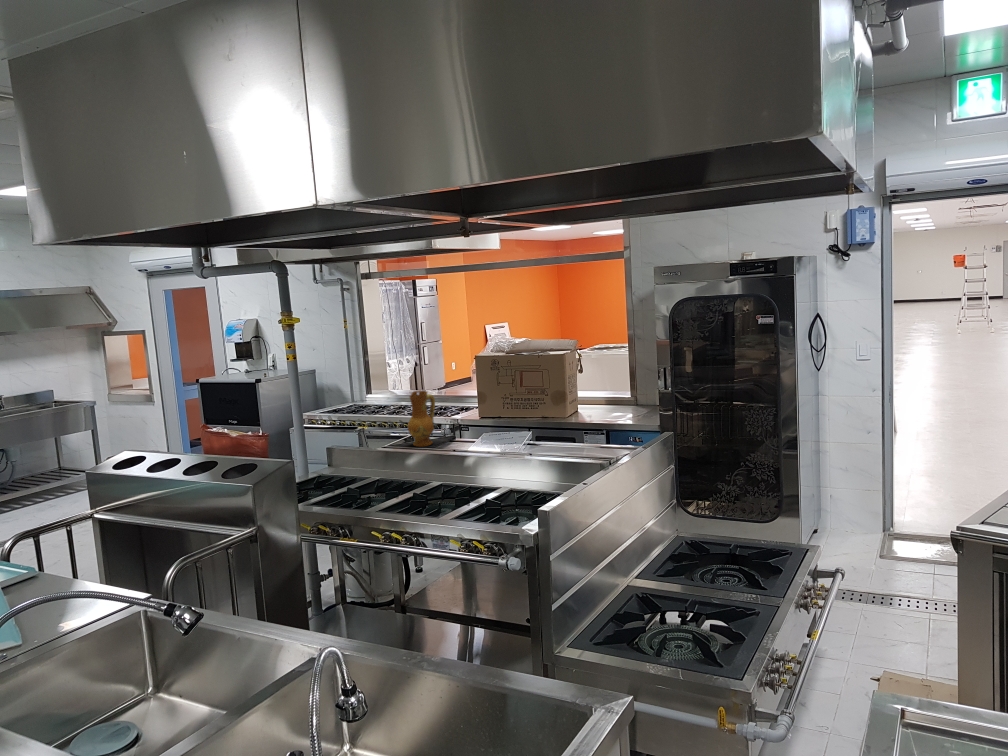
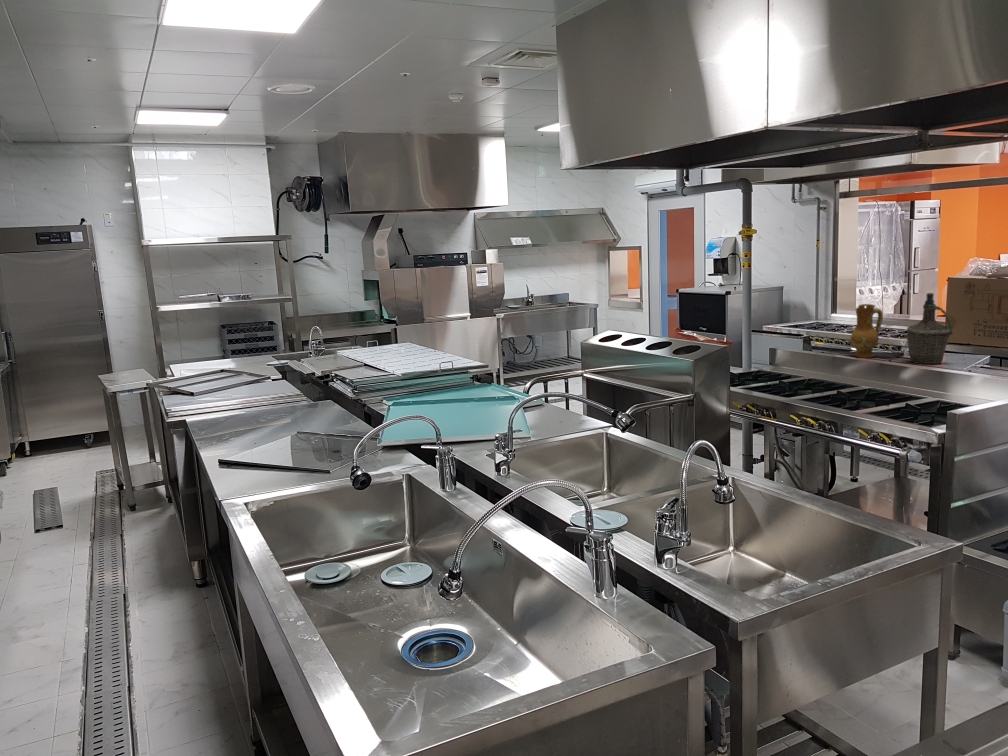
bottle: none [461,376,501,448] -> present [907,293,953,364]

